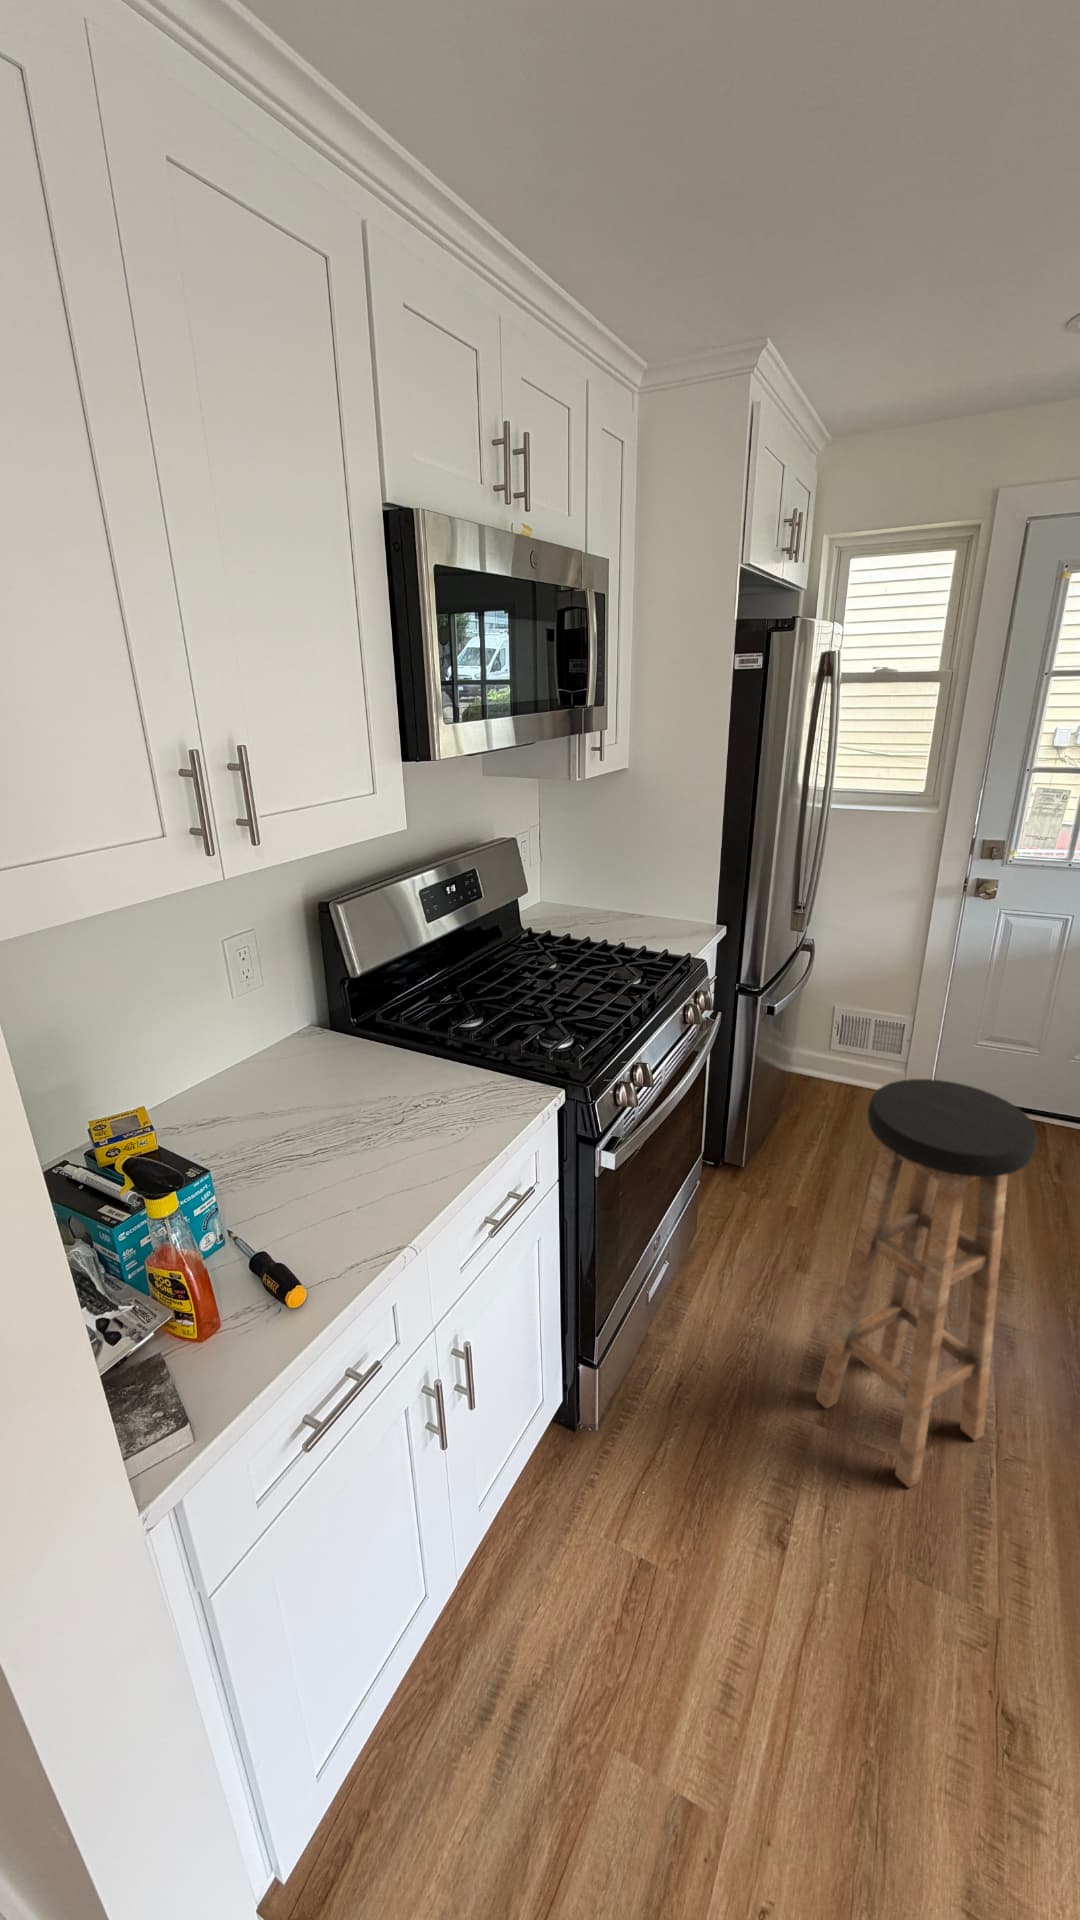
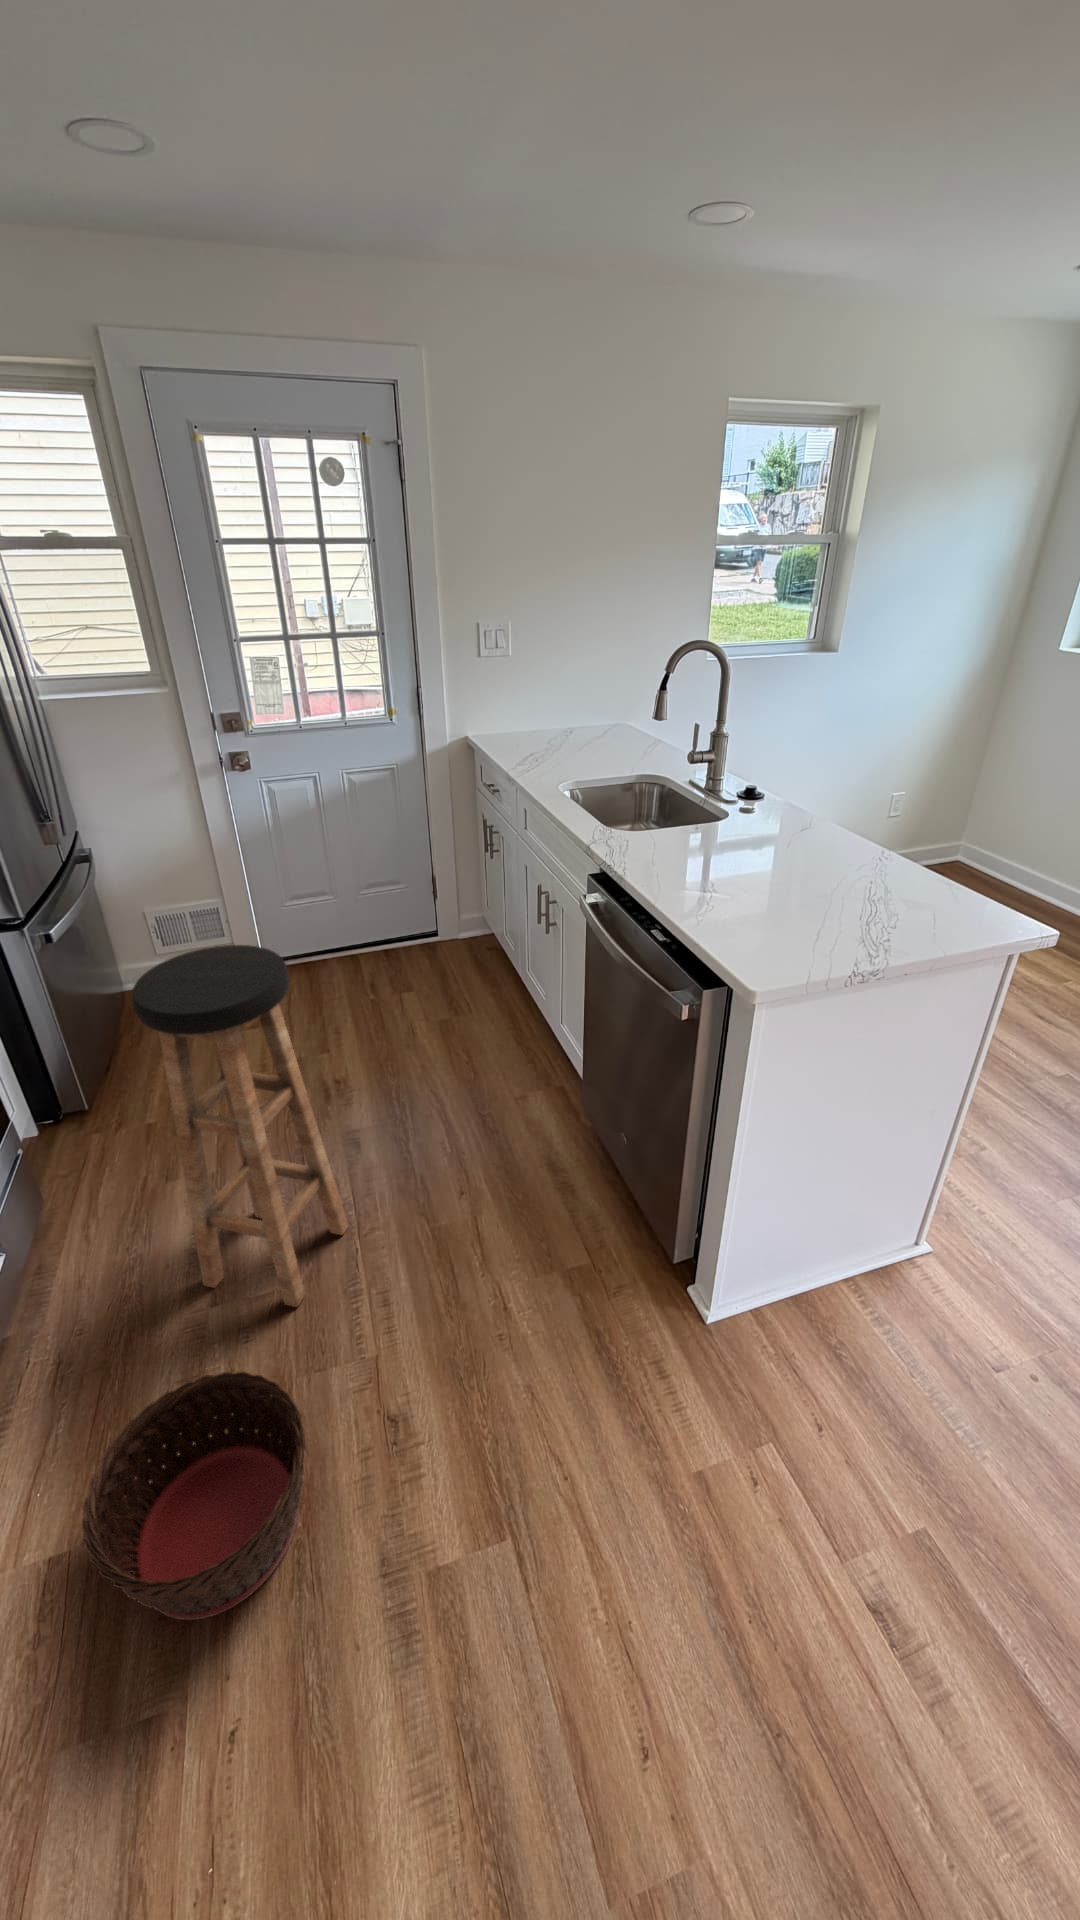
basket: none [695,1489,917,1763] -> present [82,1372,305,1620]

